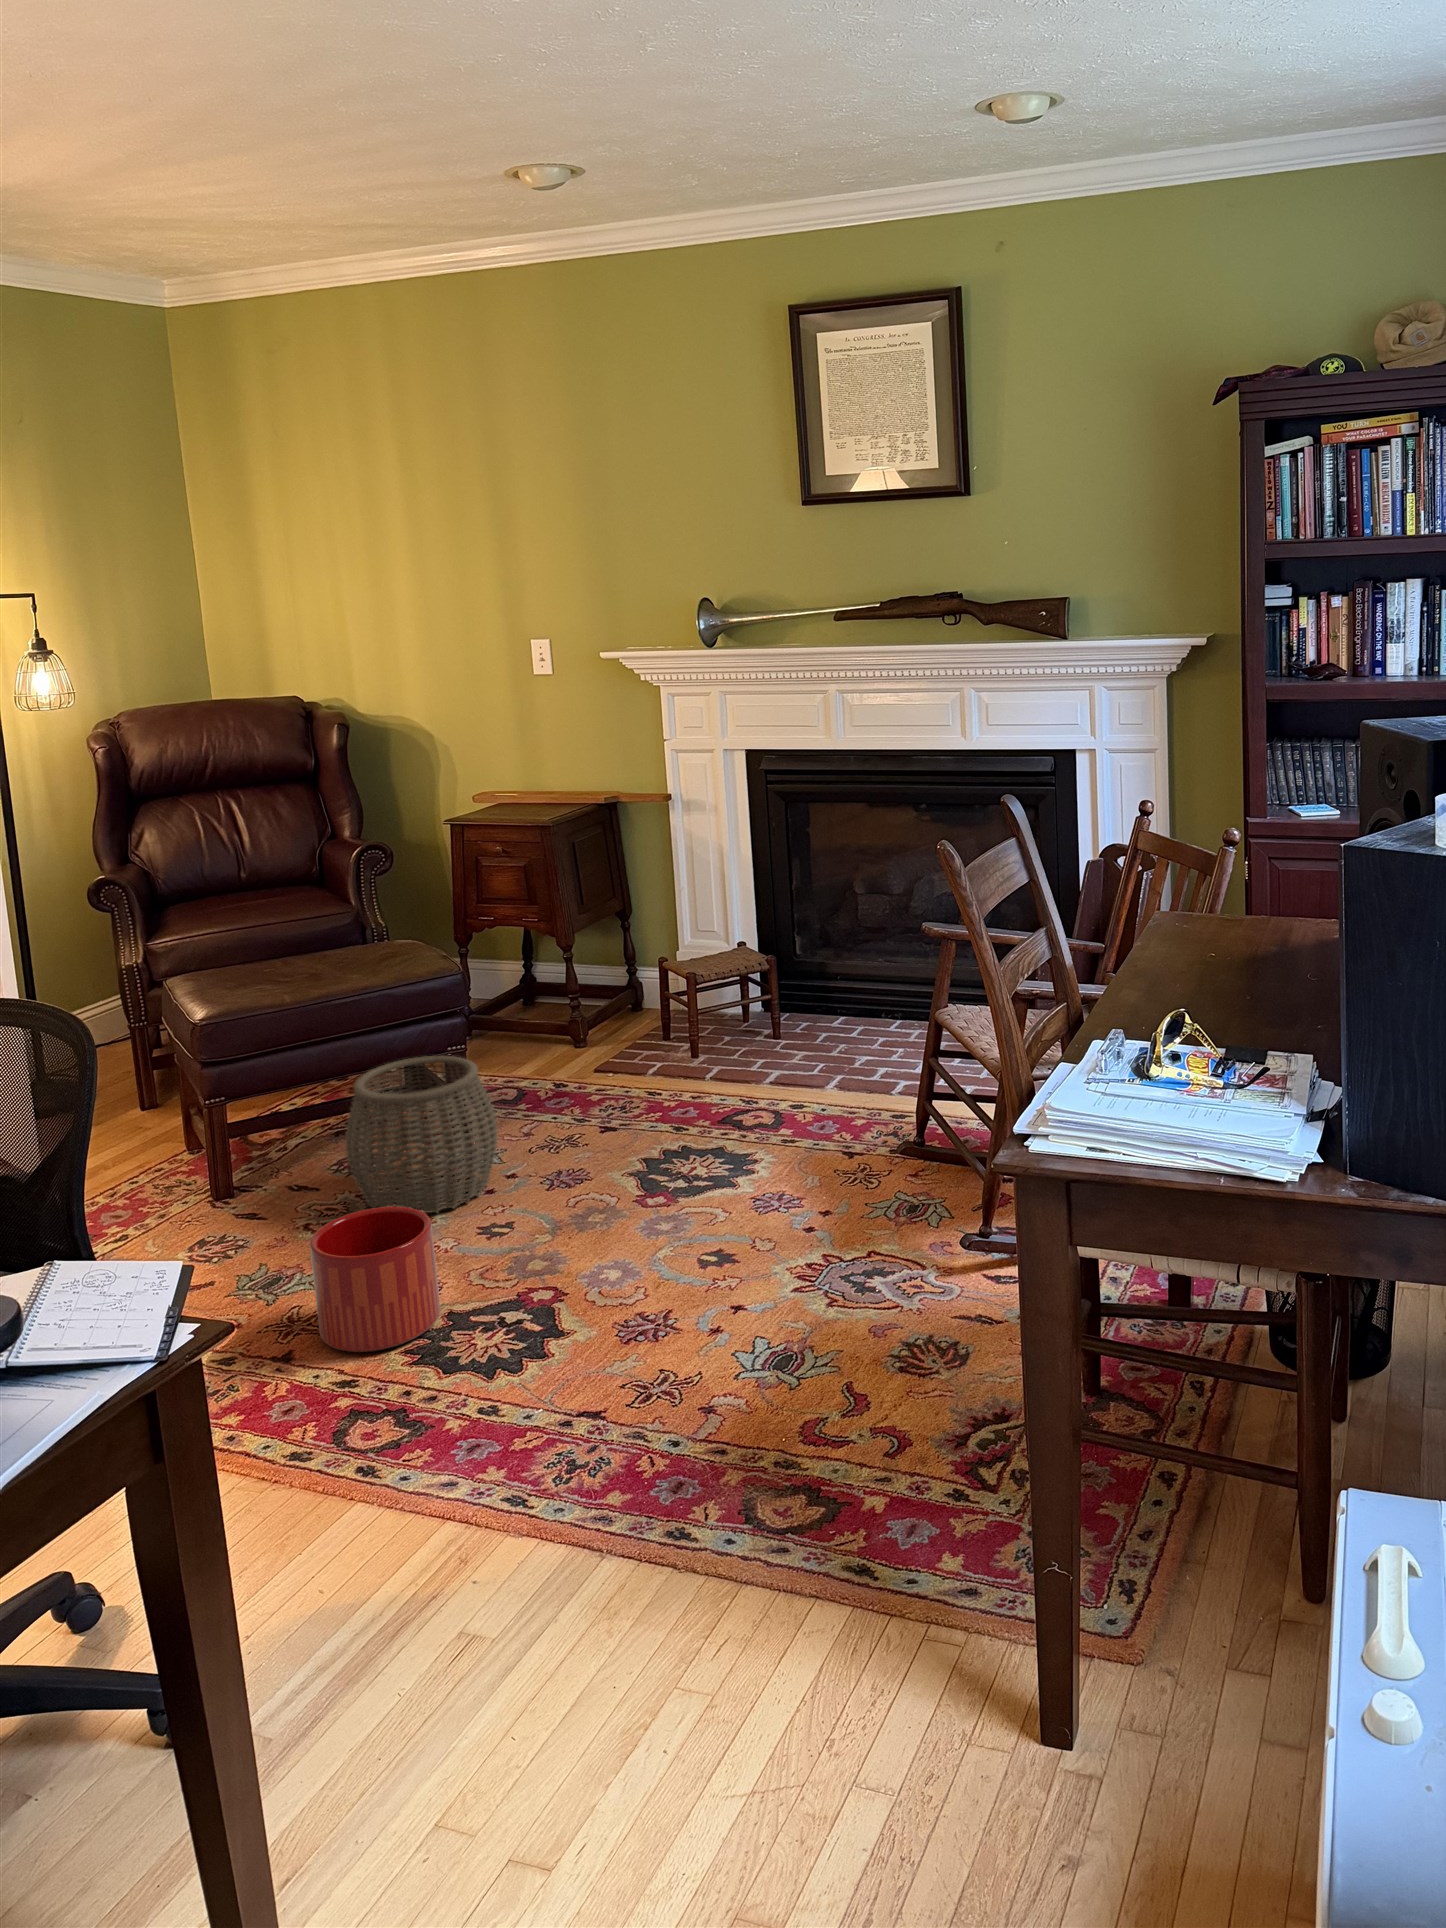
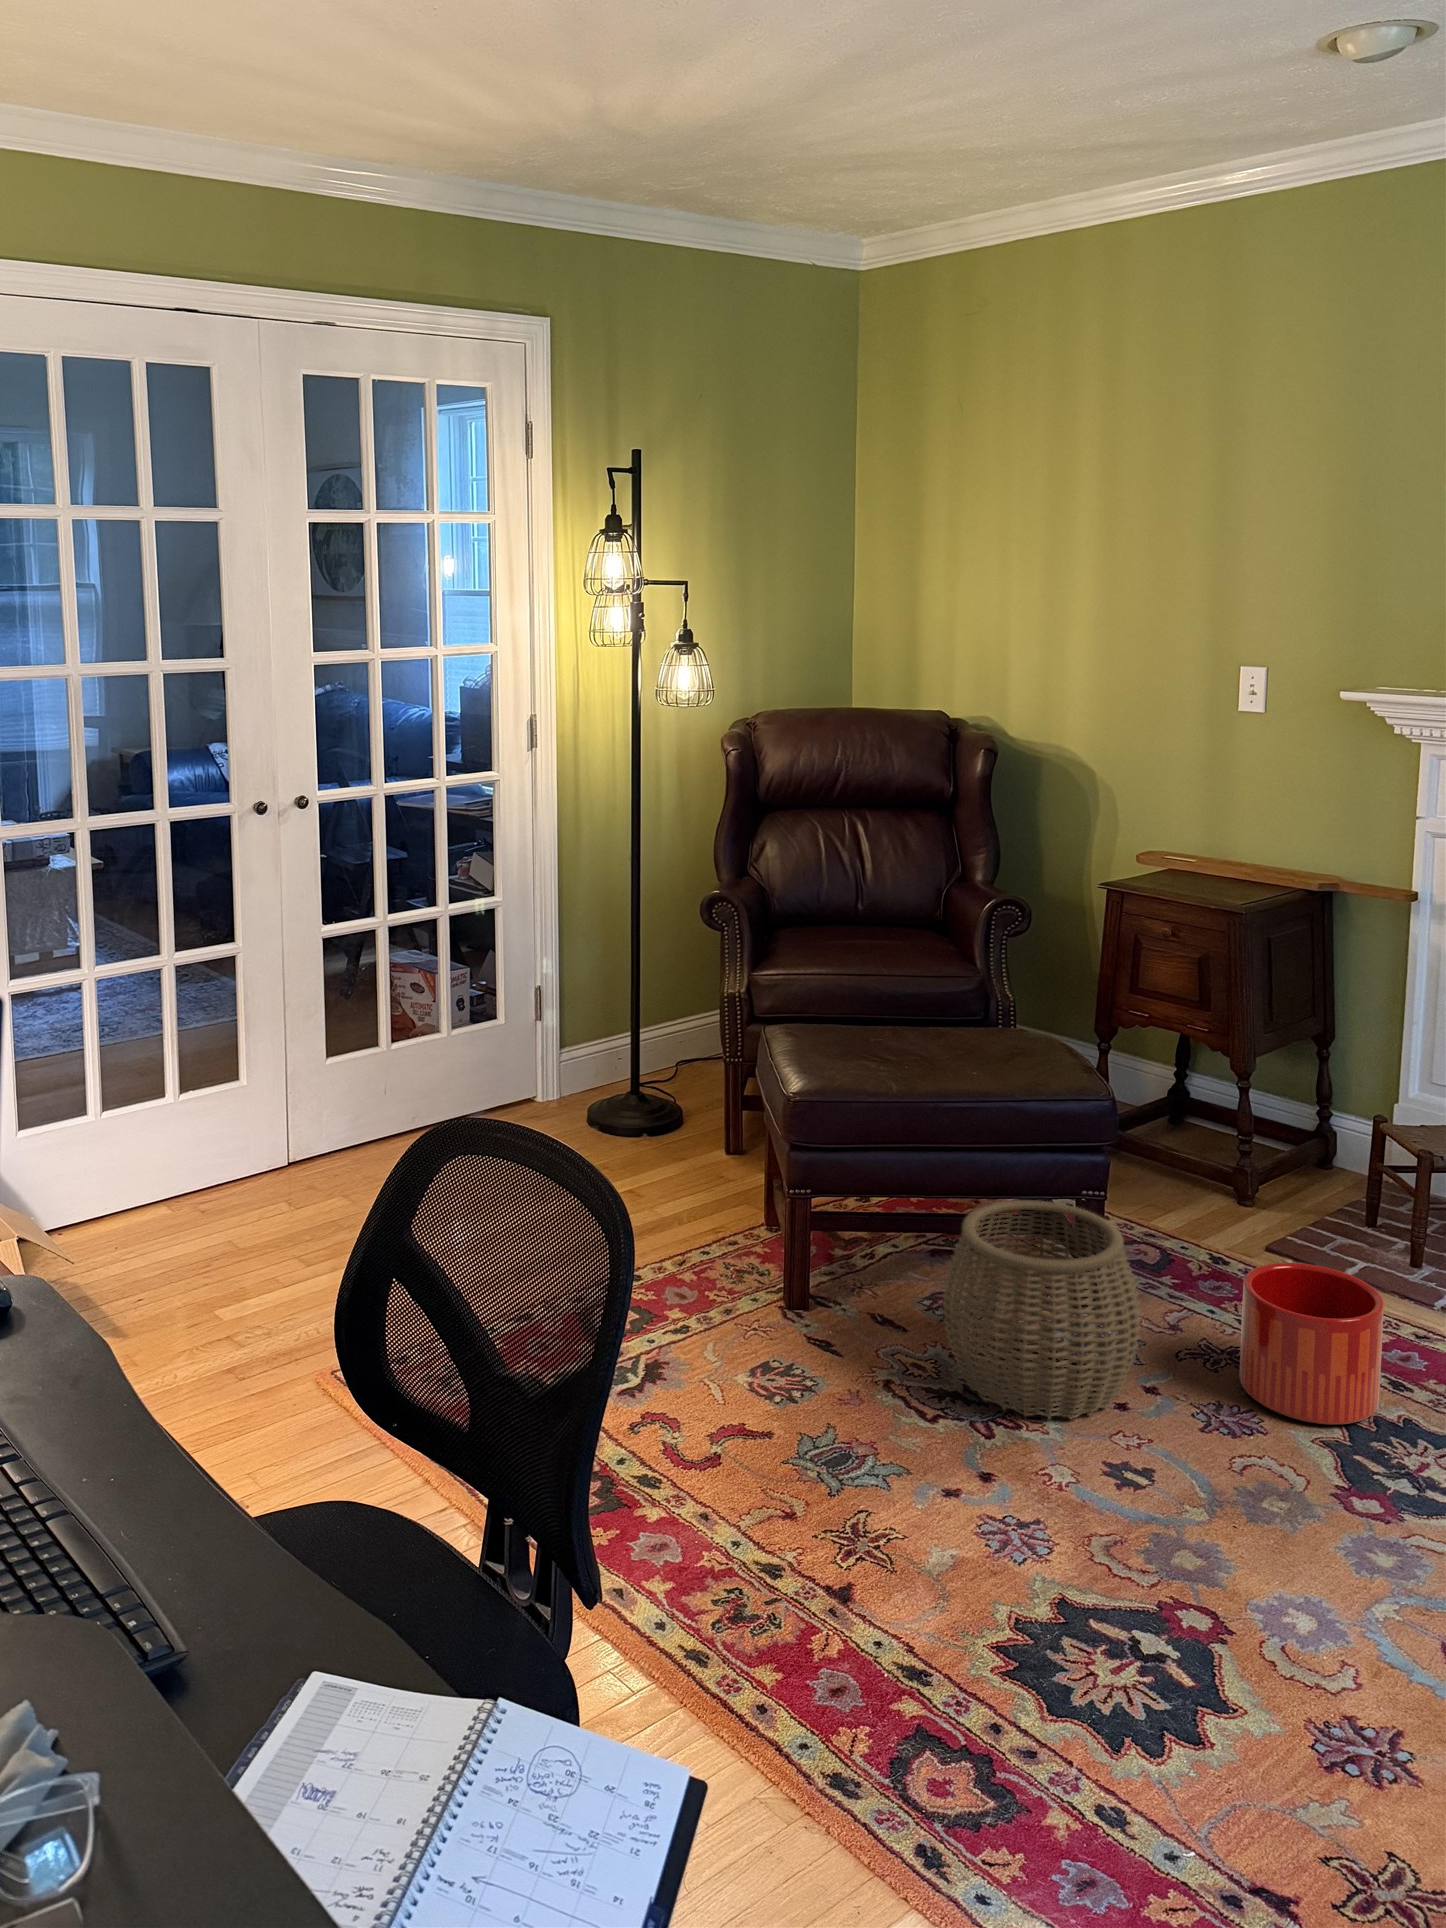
planter: present [310,1206,440,1352] -> present [1239,1263,1384,1425]

